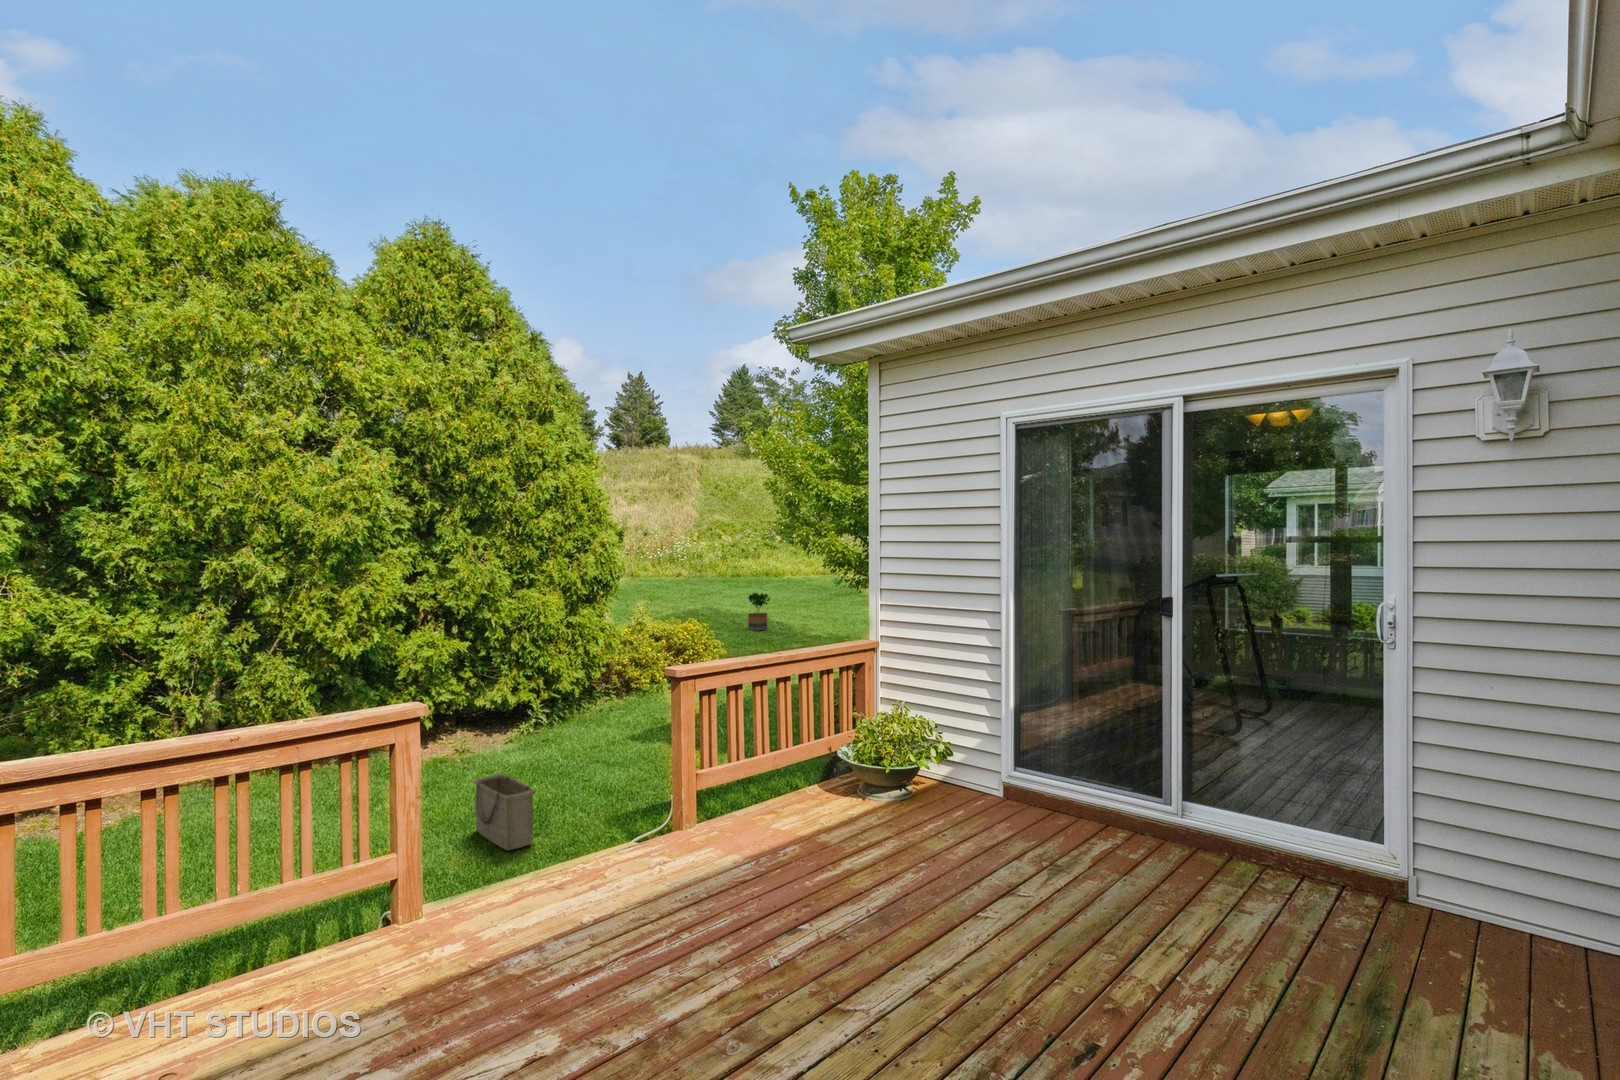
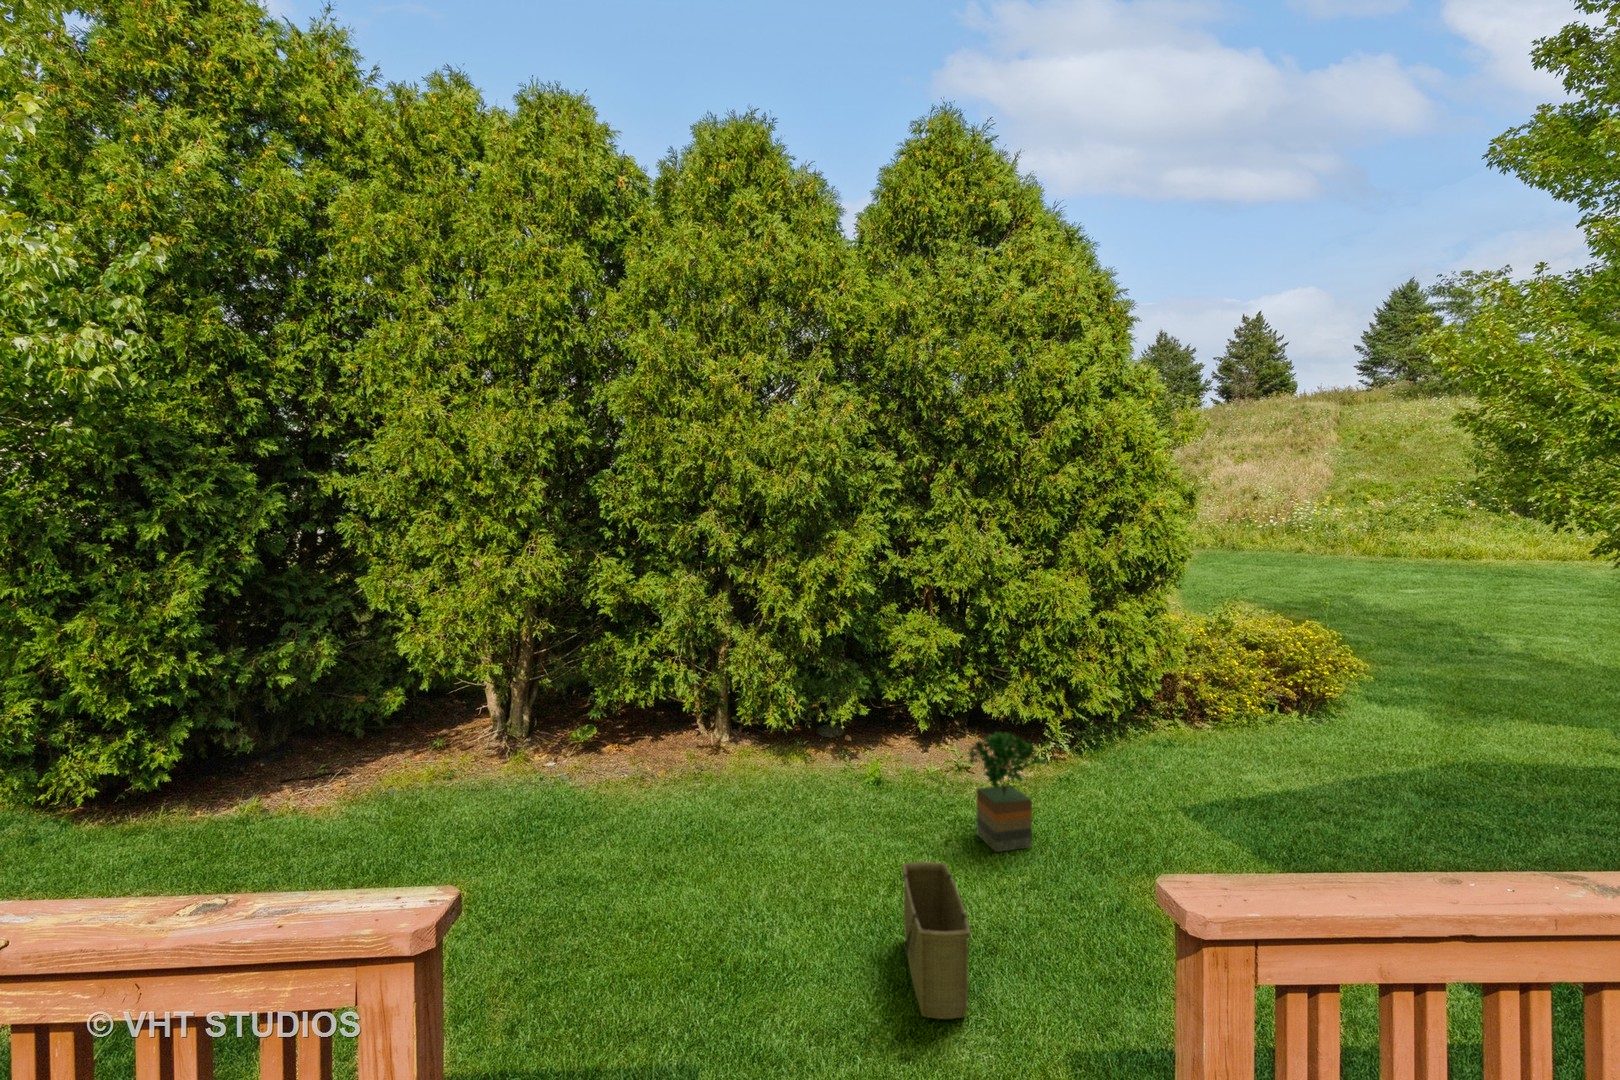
potted tree: present [748,593,770,631] -> present [968,732,1046,852]

